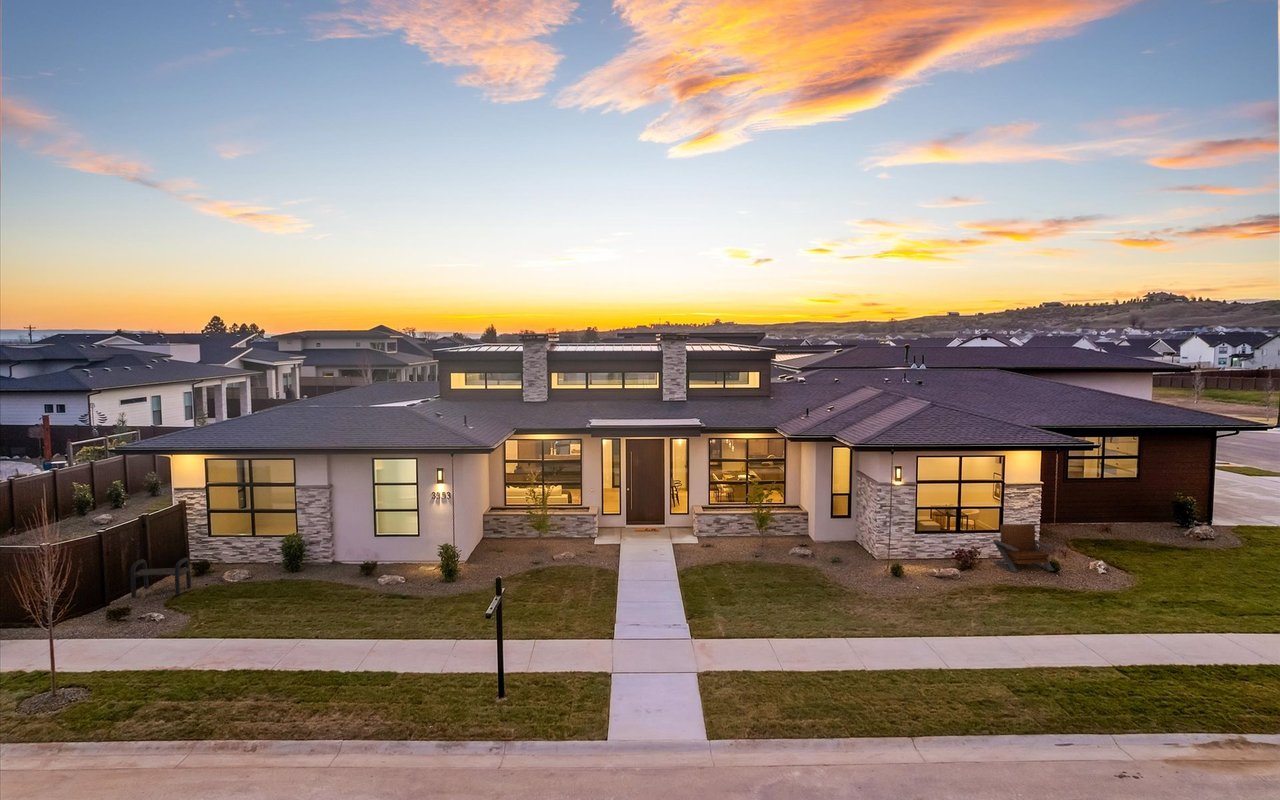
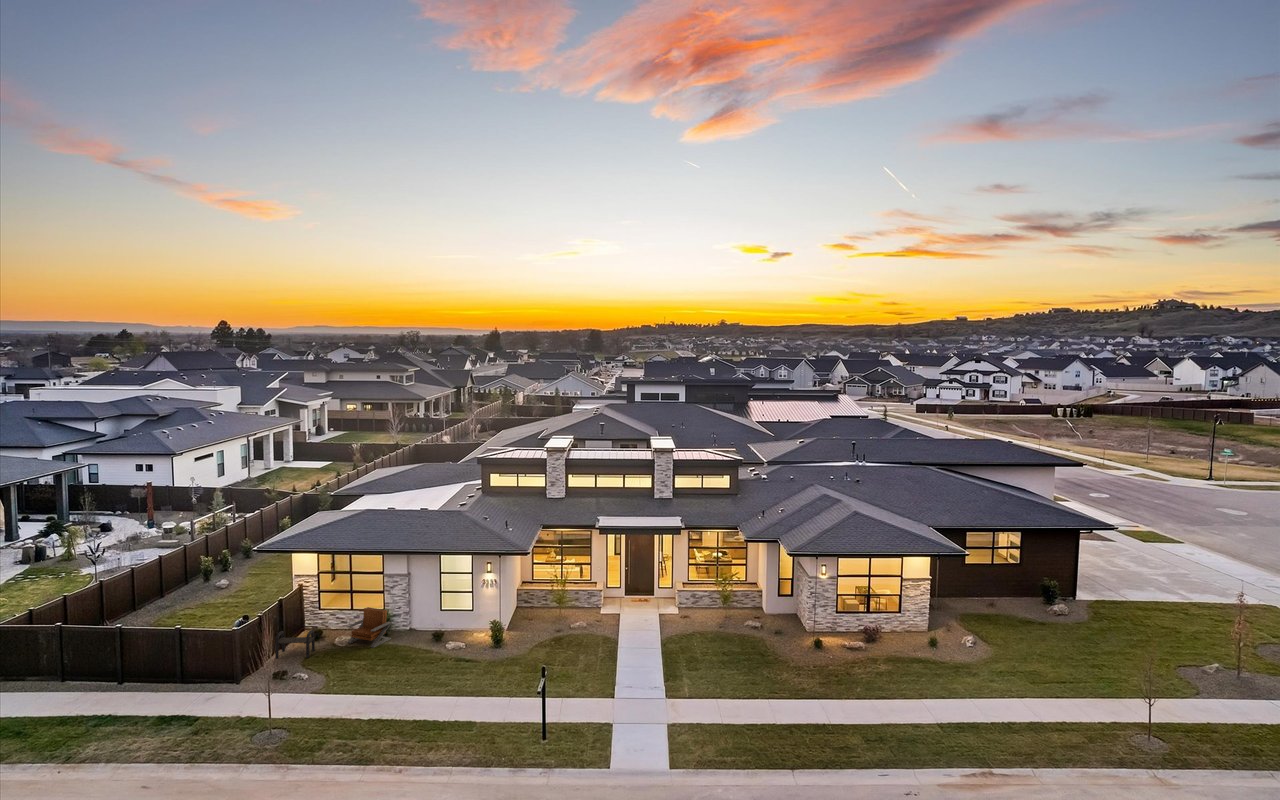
lounge chair: present [993,524,1055,572] -> present [348,607,392,648]

